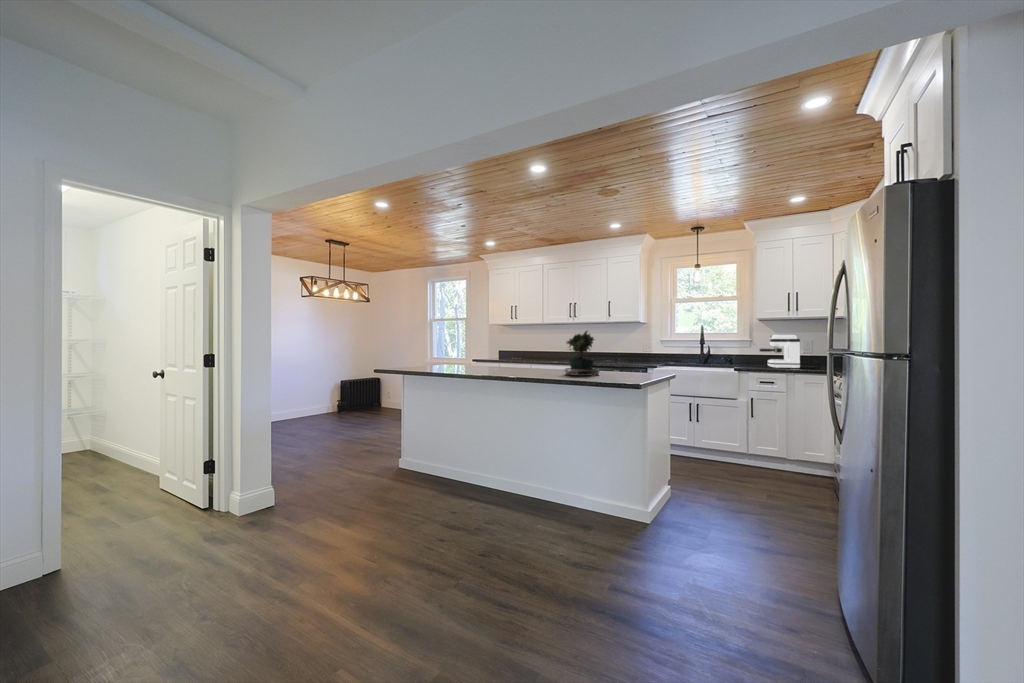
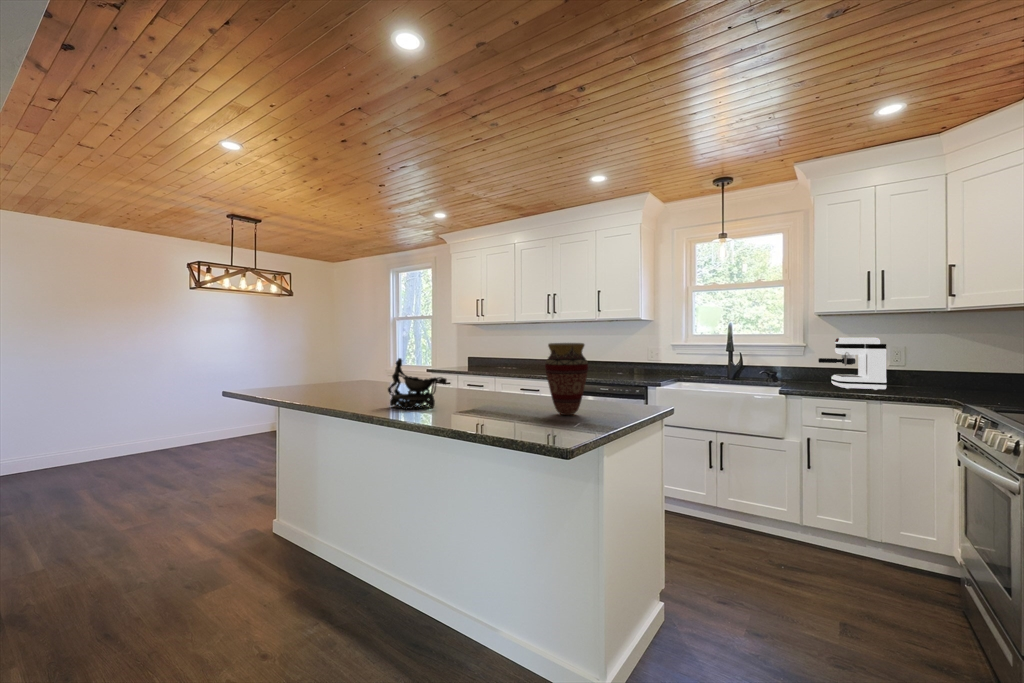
potted plant: present [565,331,600,376] -> none [463,331,537,408]
vase: none [612,337,637,378] -> present [545,343,588,415]
decorative bowl: none [511,346,550,377] -> present [388,358,447,409]

